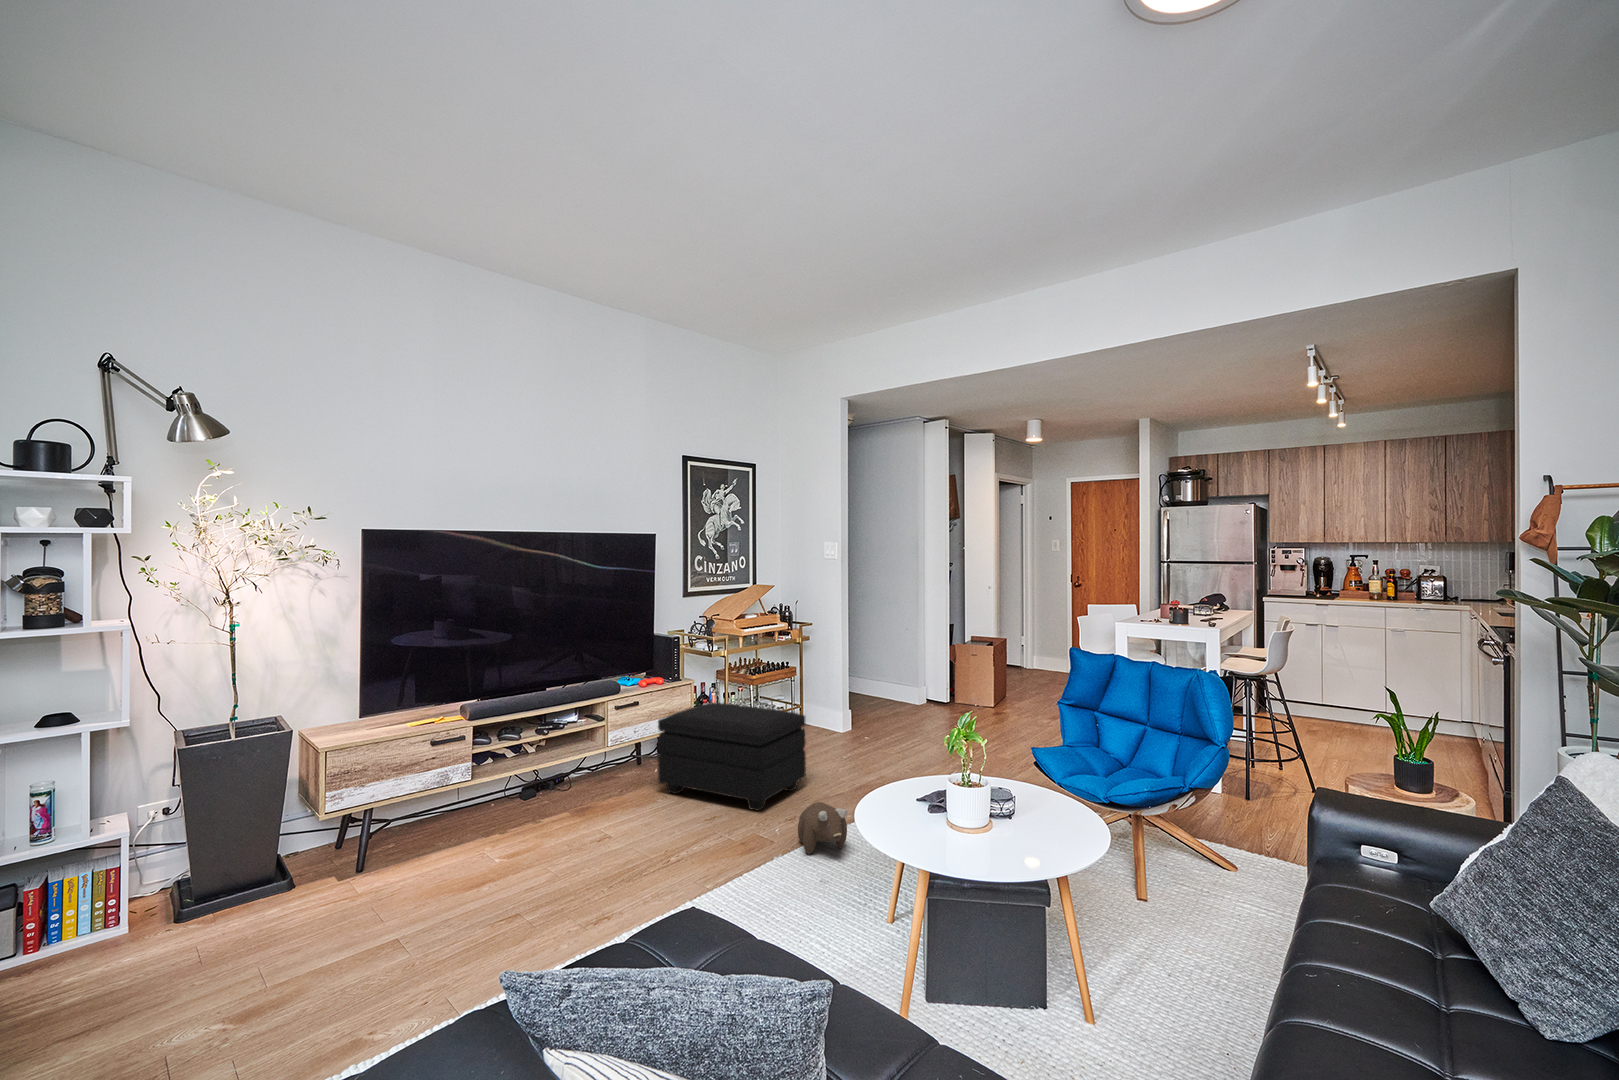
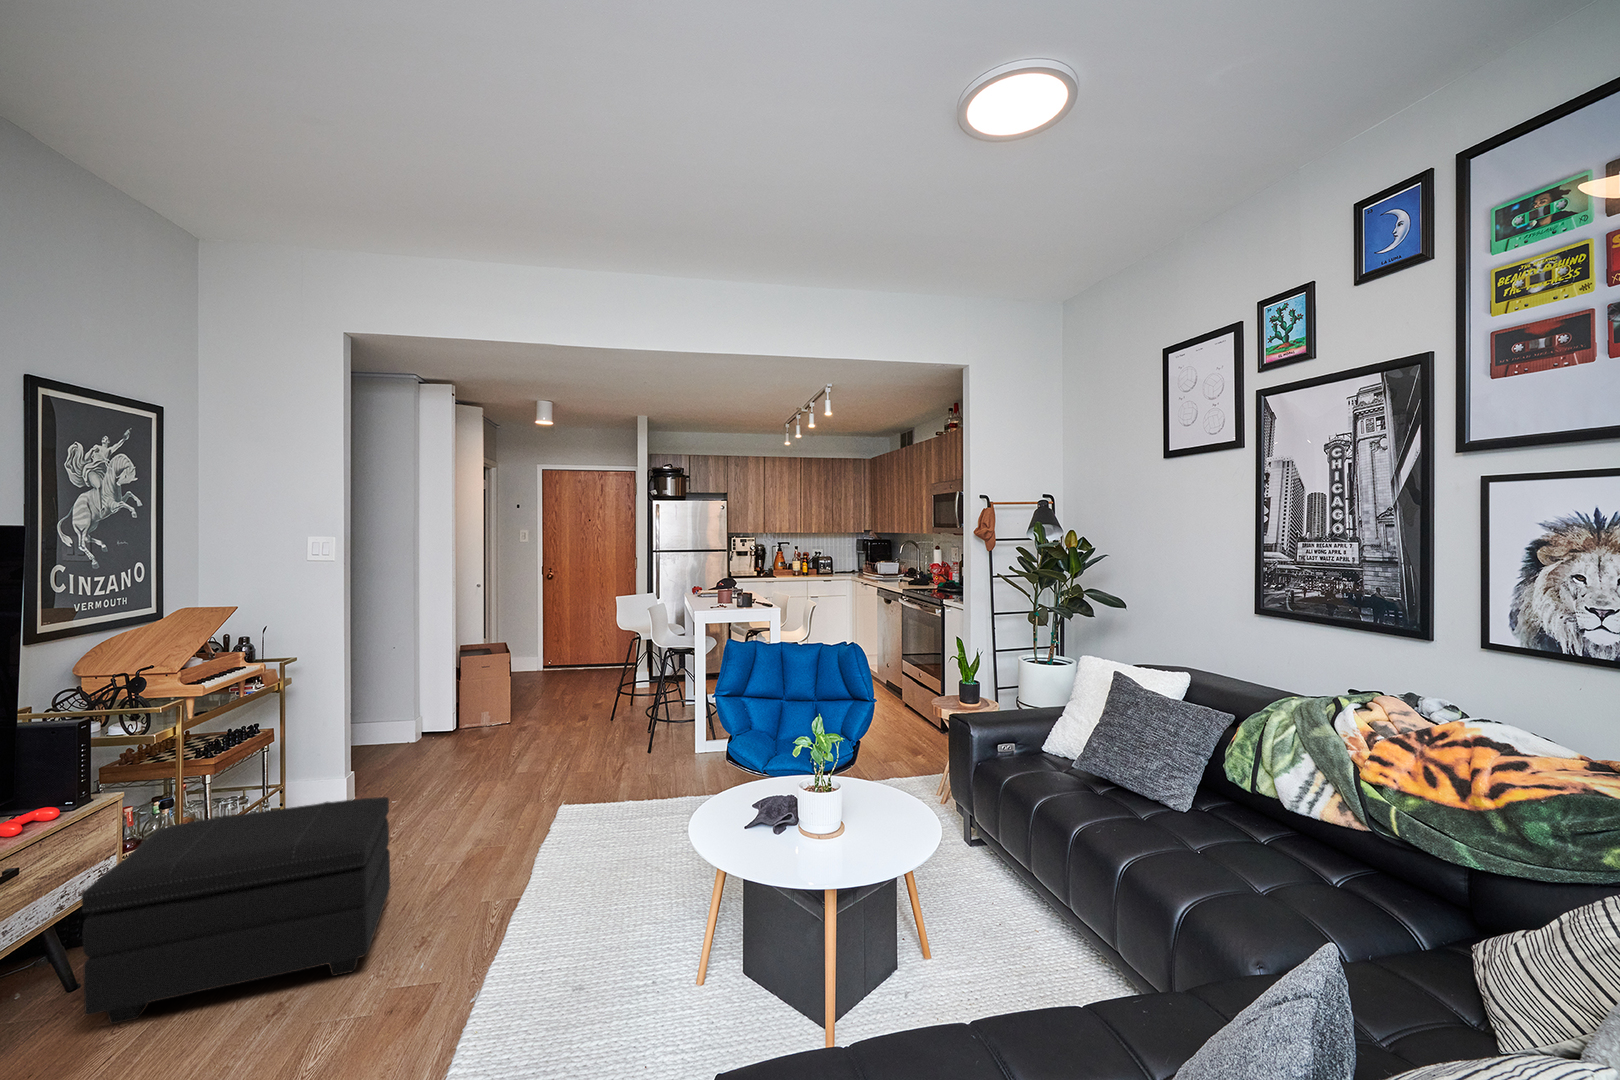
plush toy: present [798,802,847,854] -> none [479,908,573,995]

